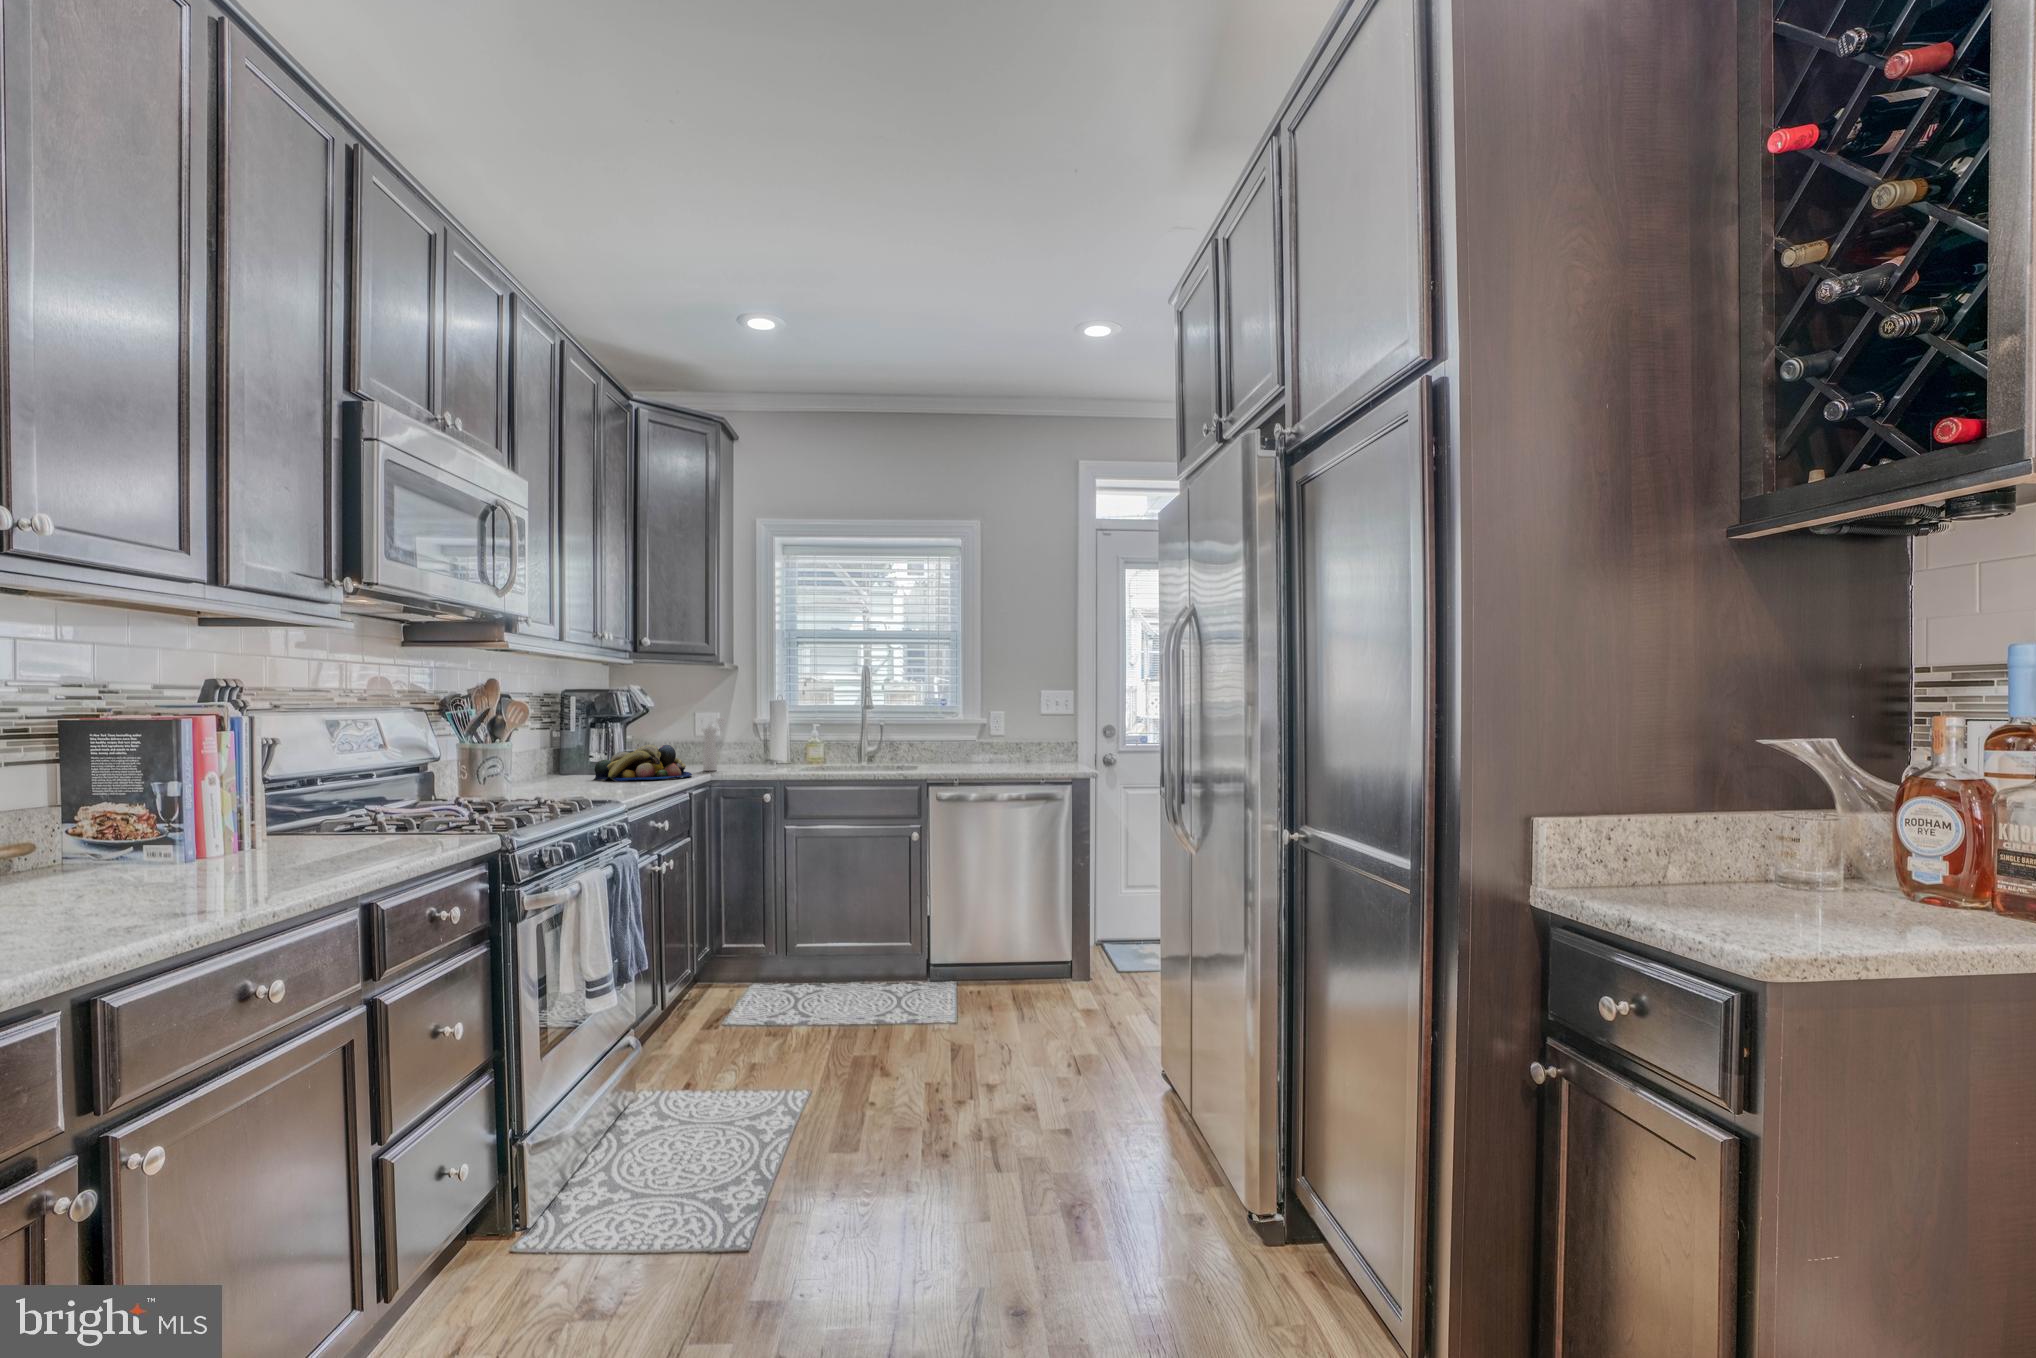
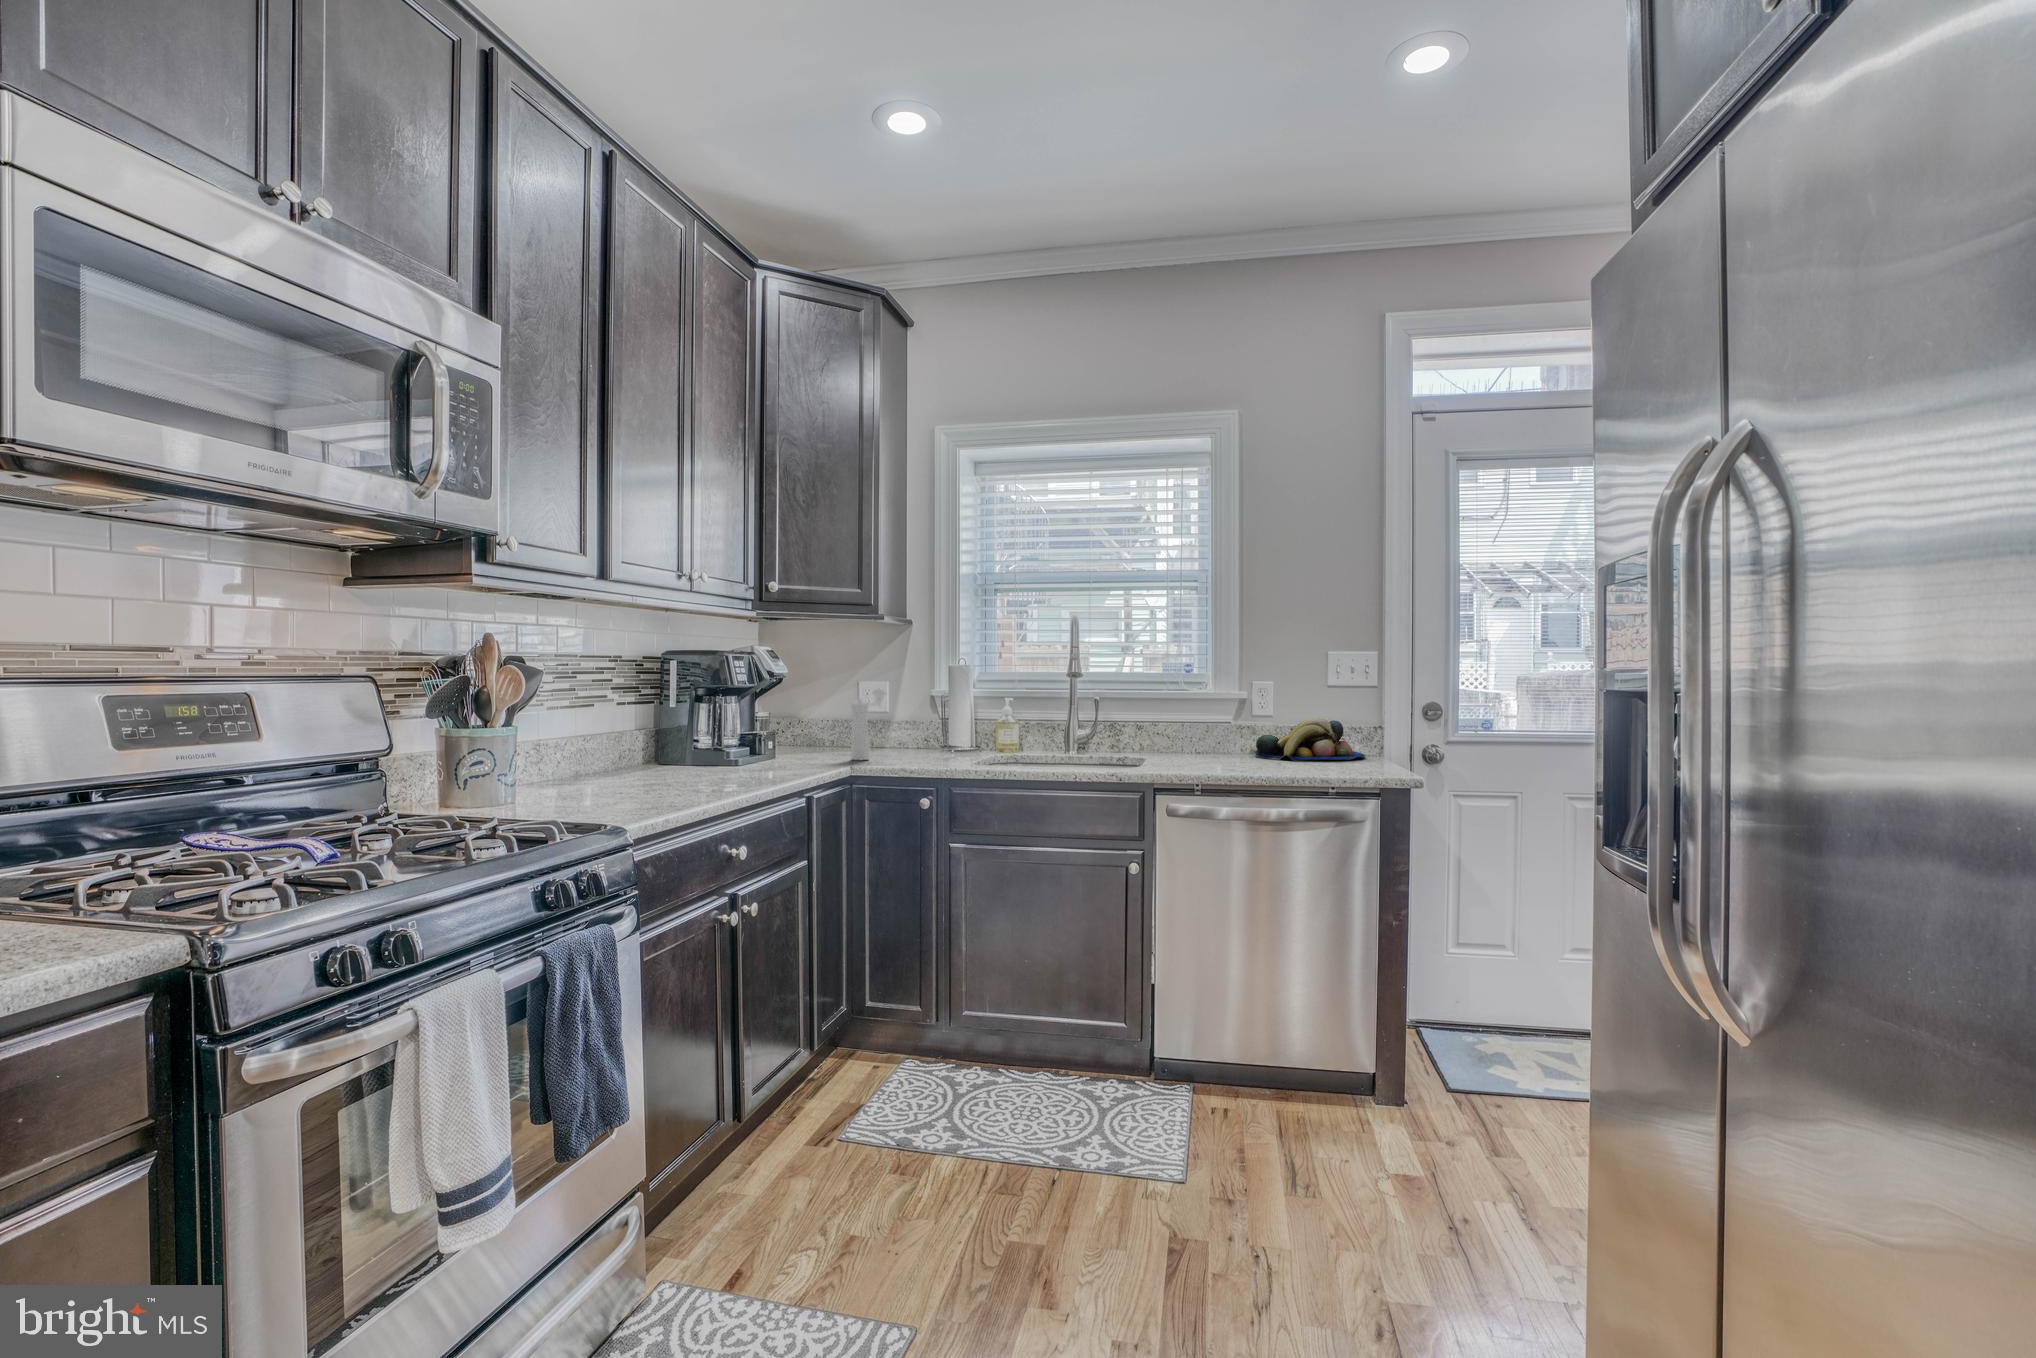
fruit bowl: present [594,745,692,781] -> present [1255,718,1365,761]

